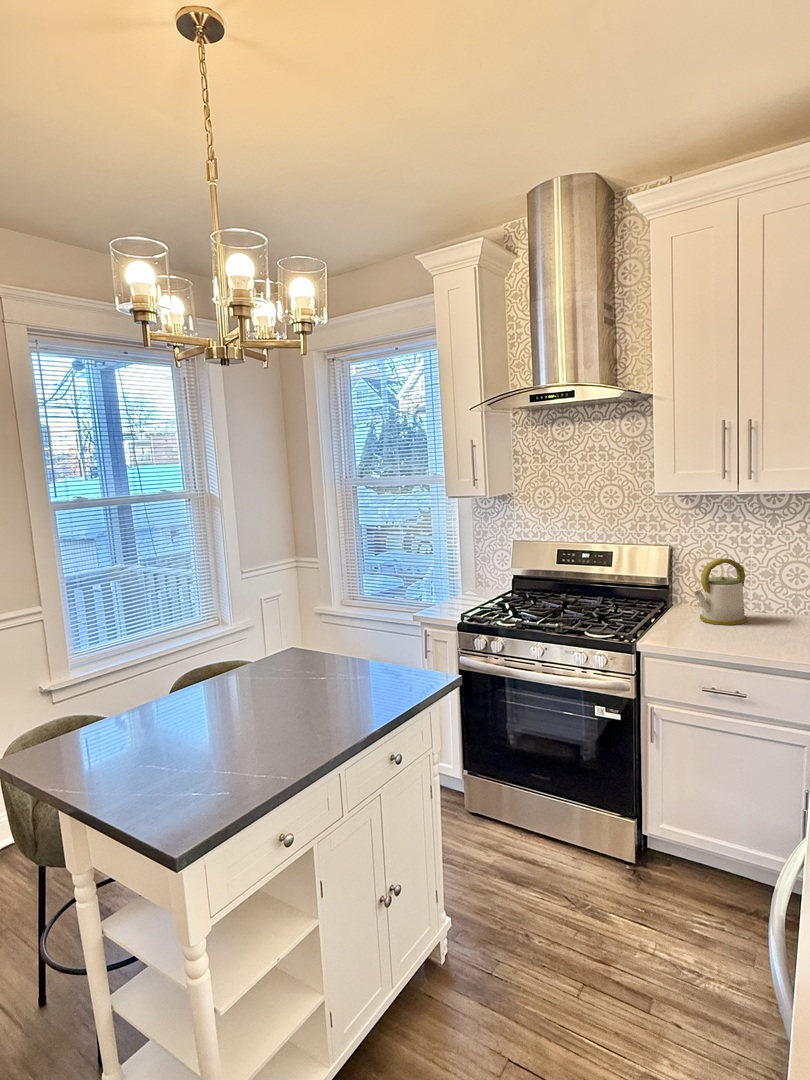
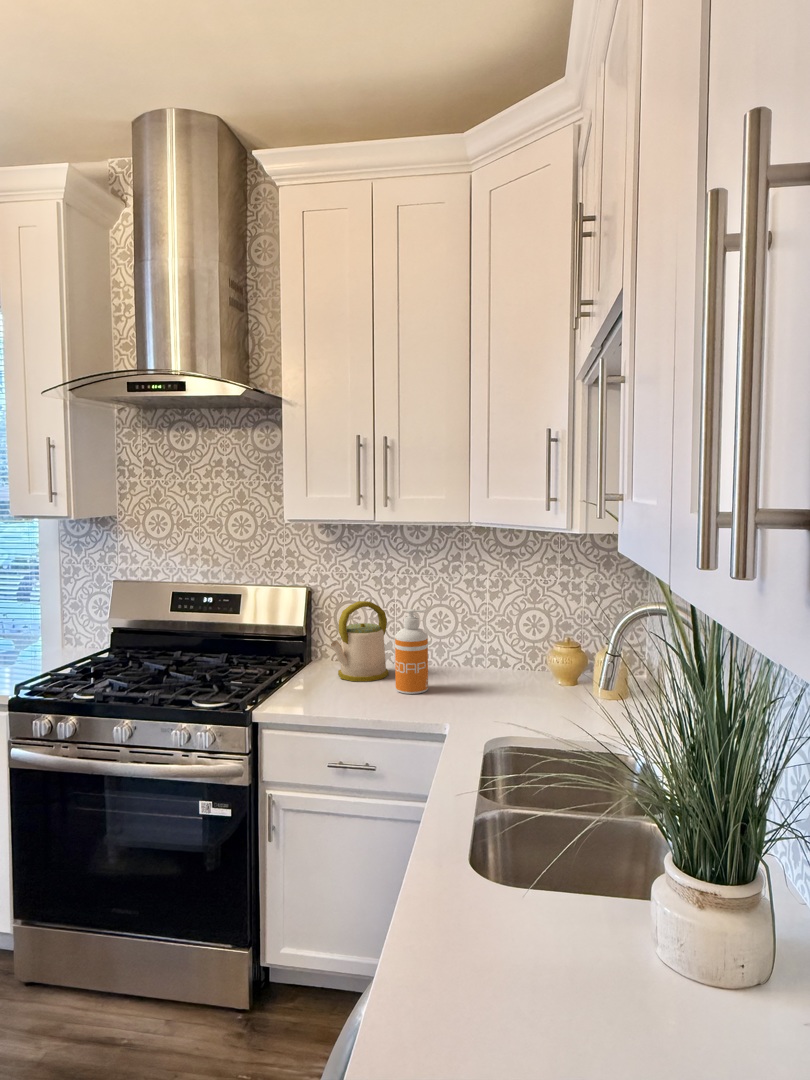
soap dispenser: none [757,566,790,638] -> present [395,609,428,694]

